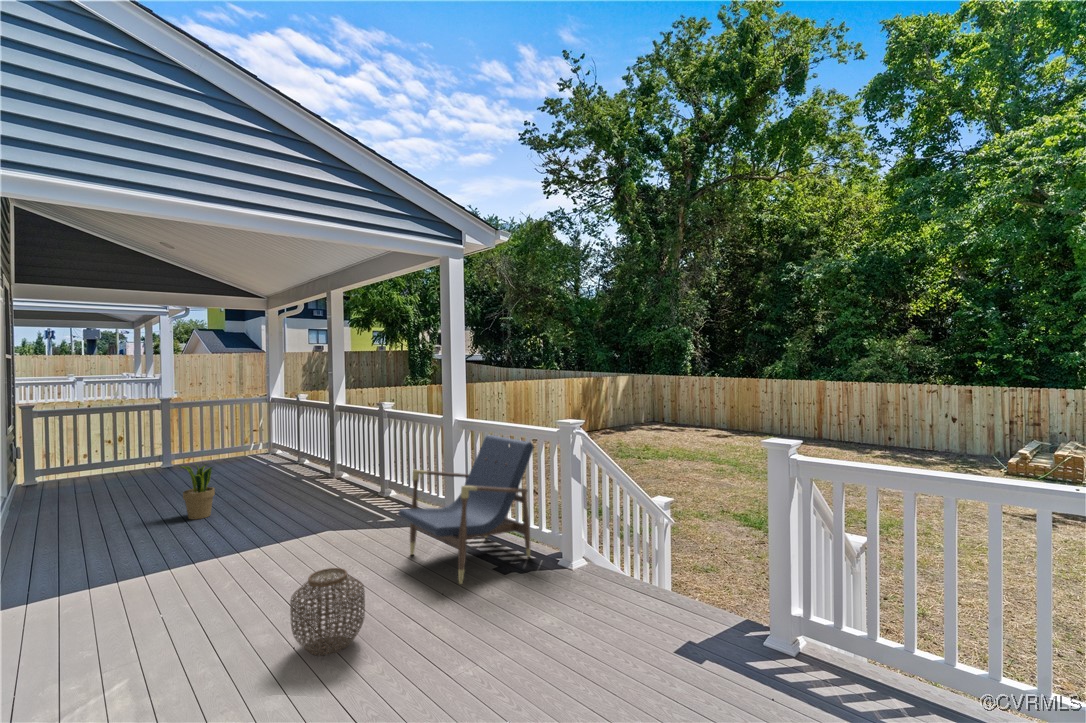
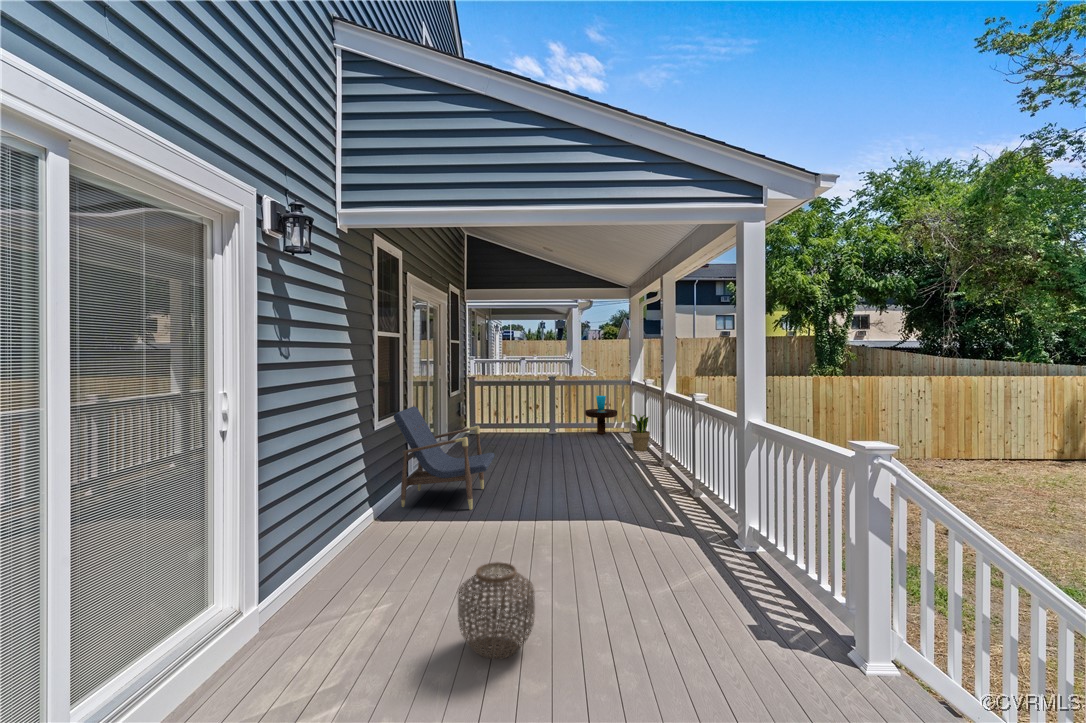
side table: none [211,417,251,459] -> present [585,396,617,434]
lounge chair: present [398,435,534,584] -> present [394,406,495,510]
potted plant: present [181,466,215,519] -> present [630,414,650,451]

